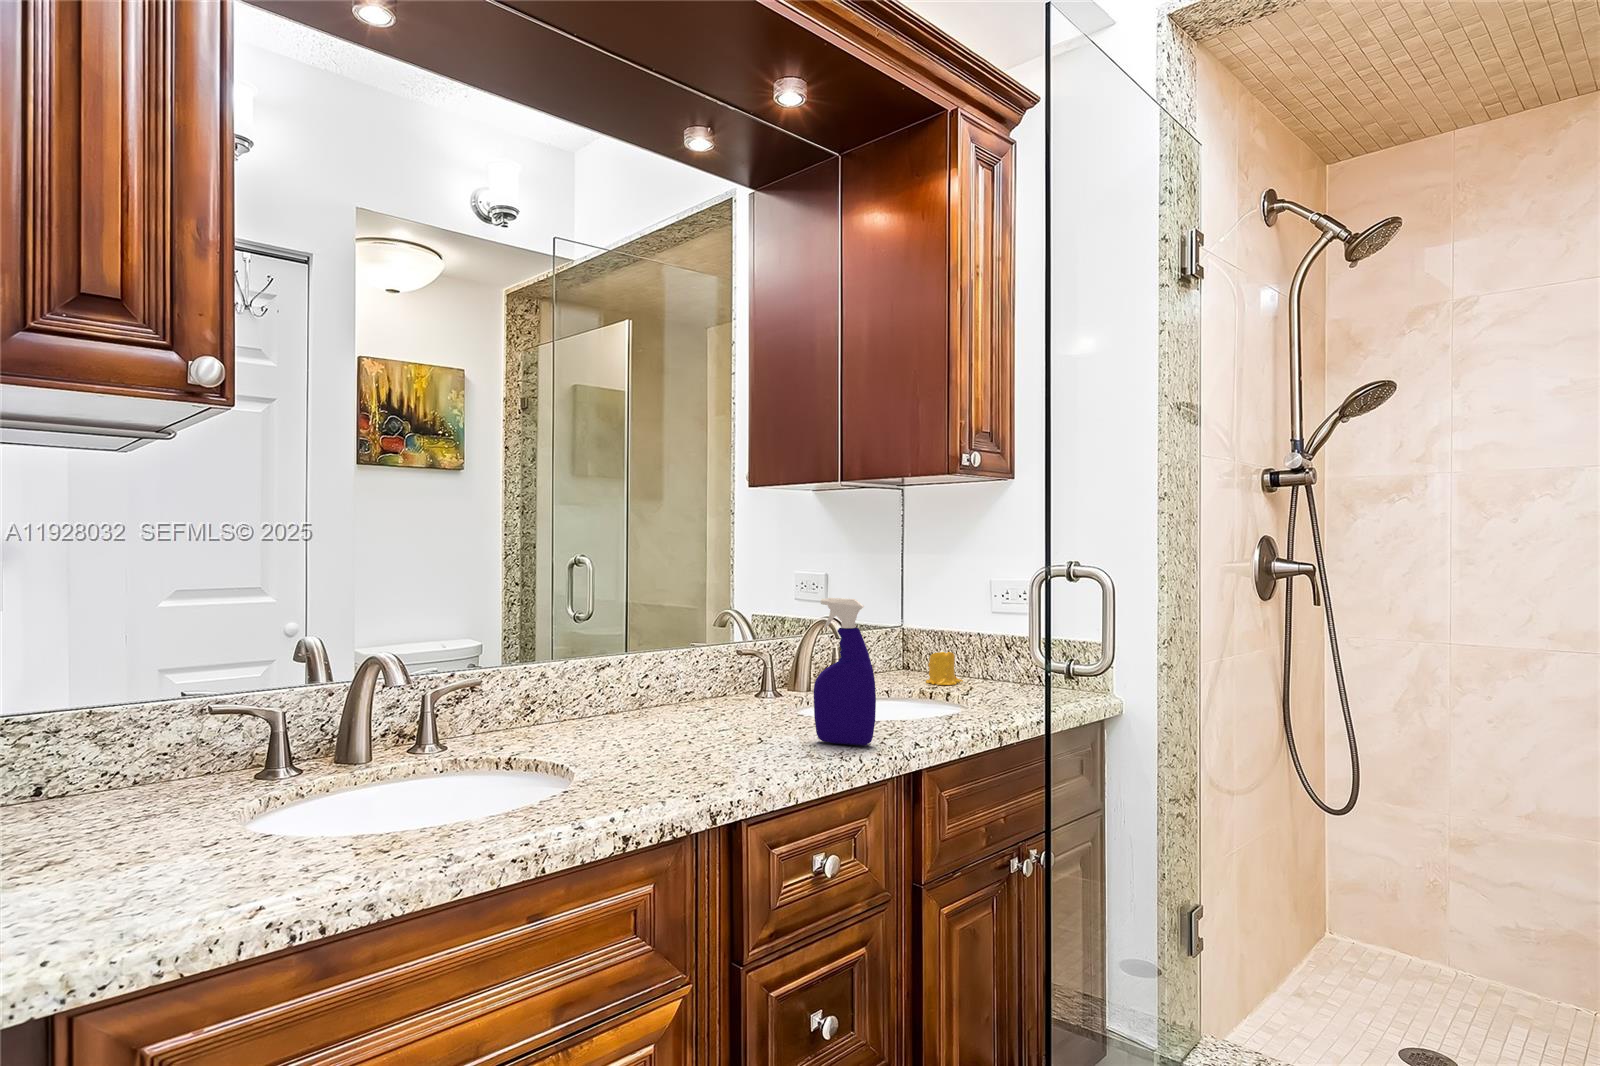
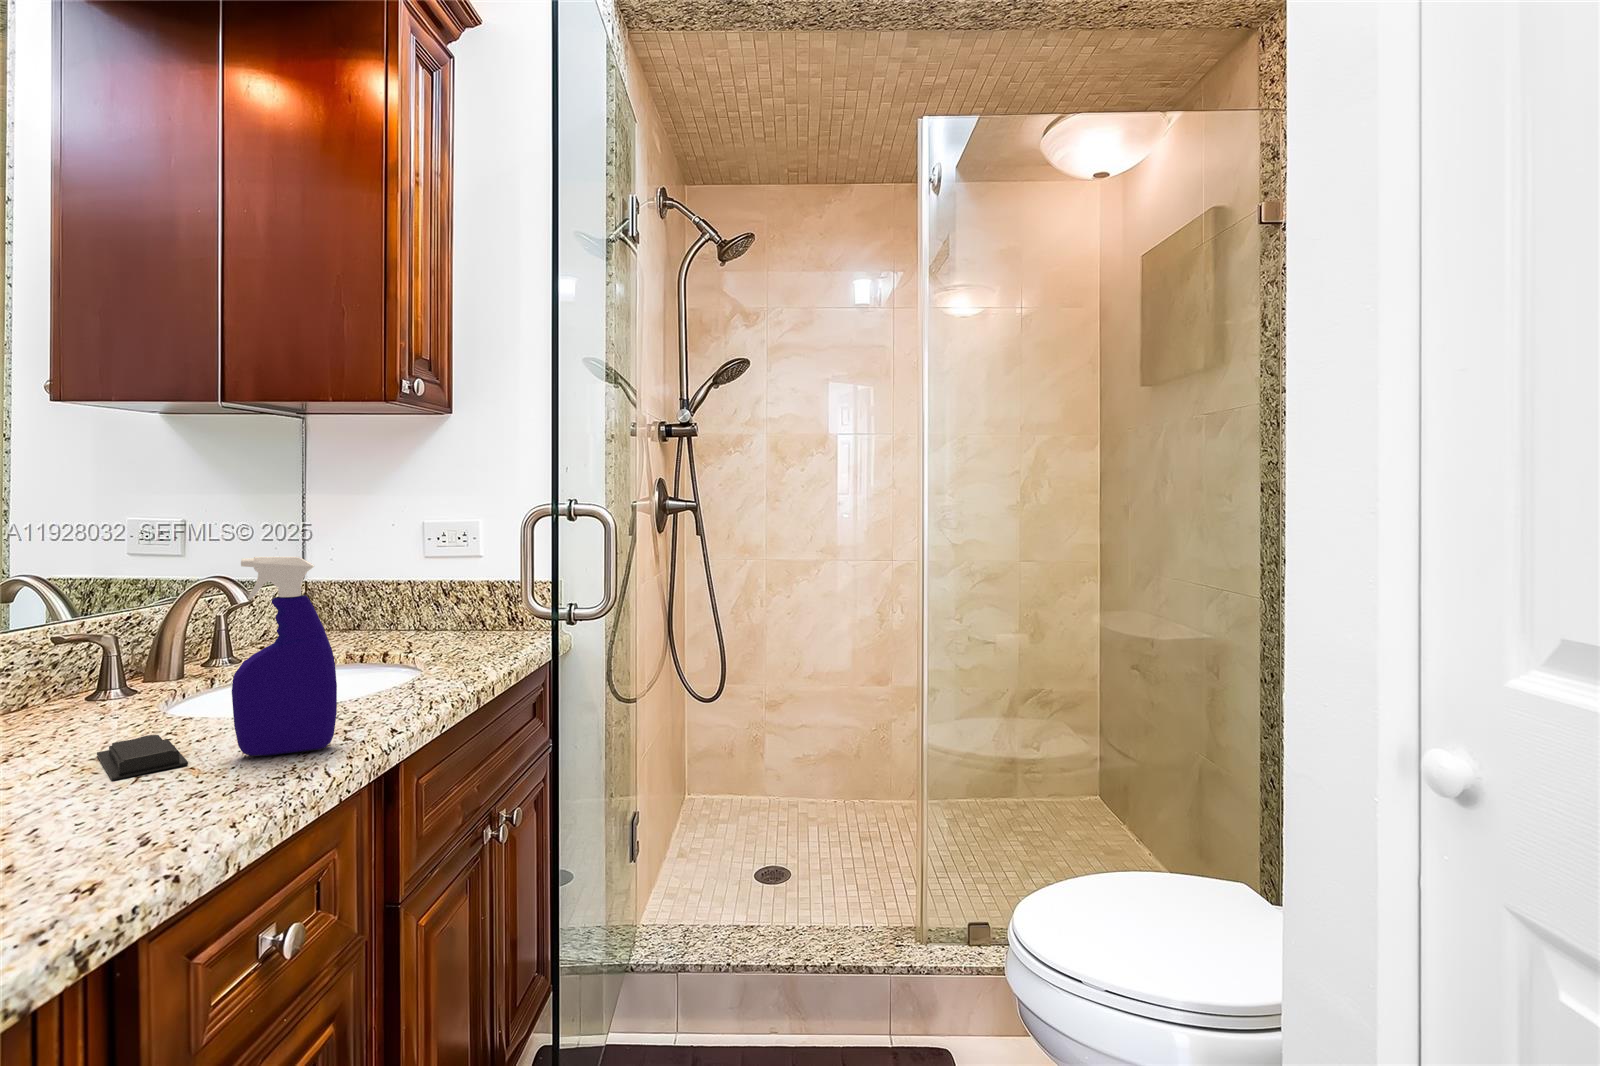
candle: present [926,651,963,685] -> none [346,603,393,645]
soap bar: none [748,718,789,740] -> present [97,735,188,780]

